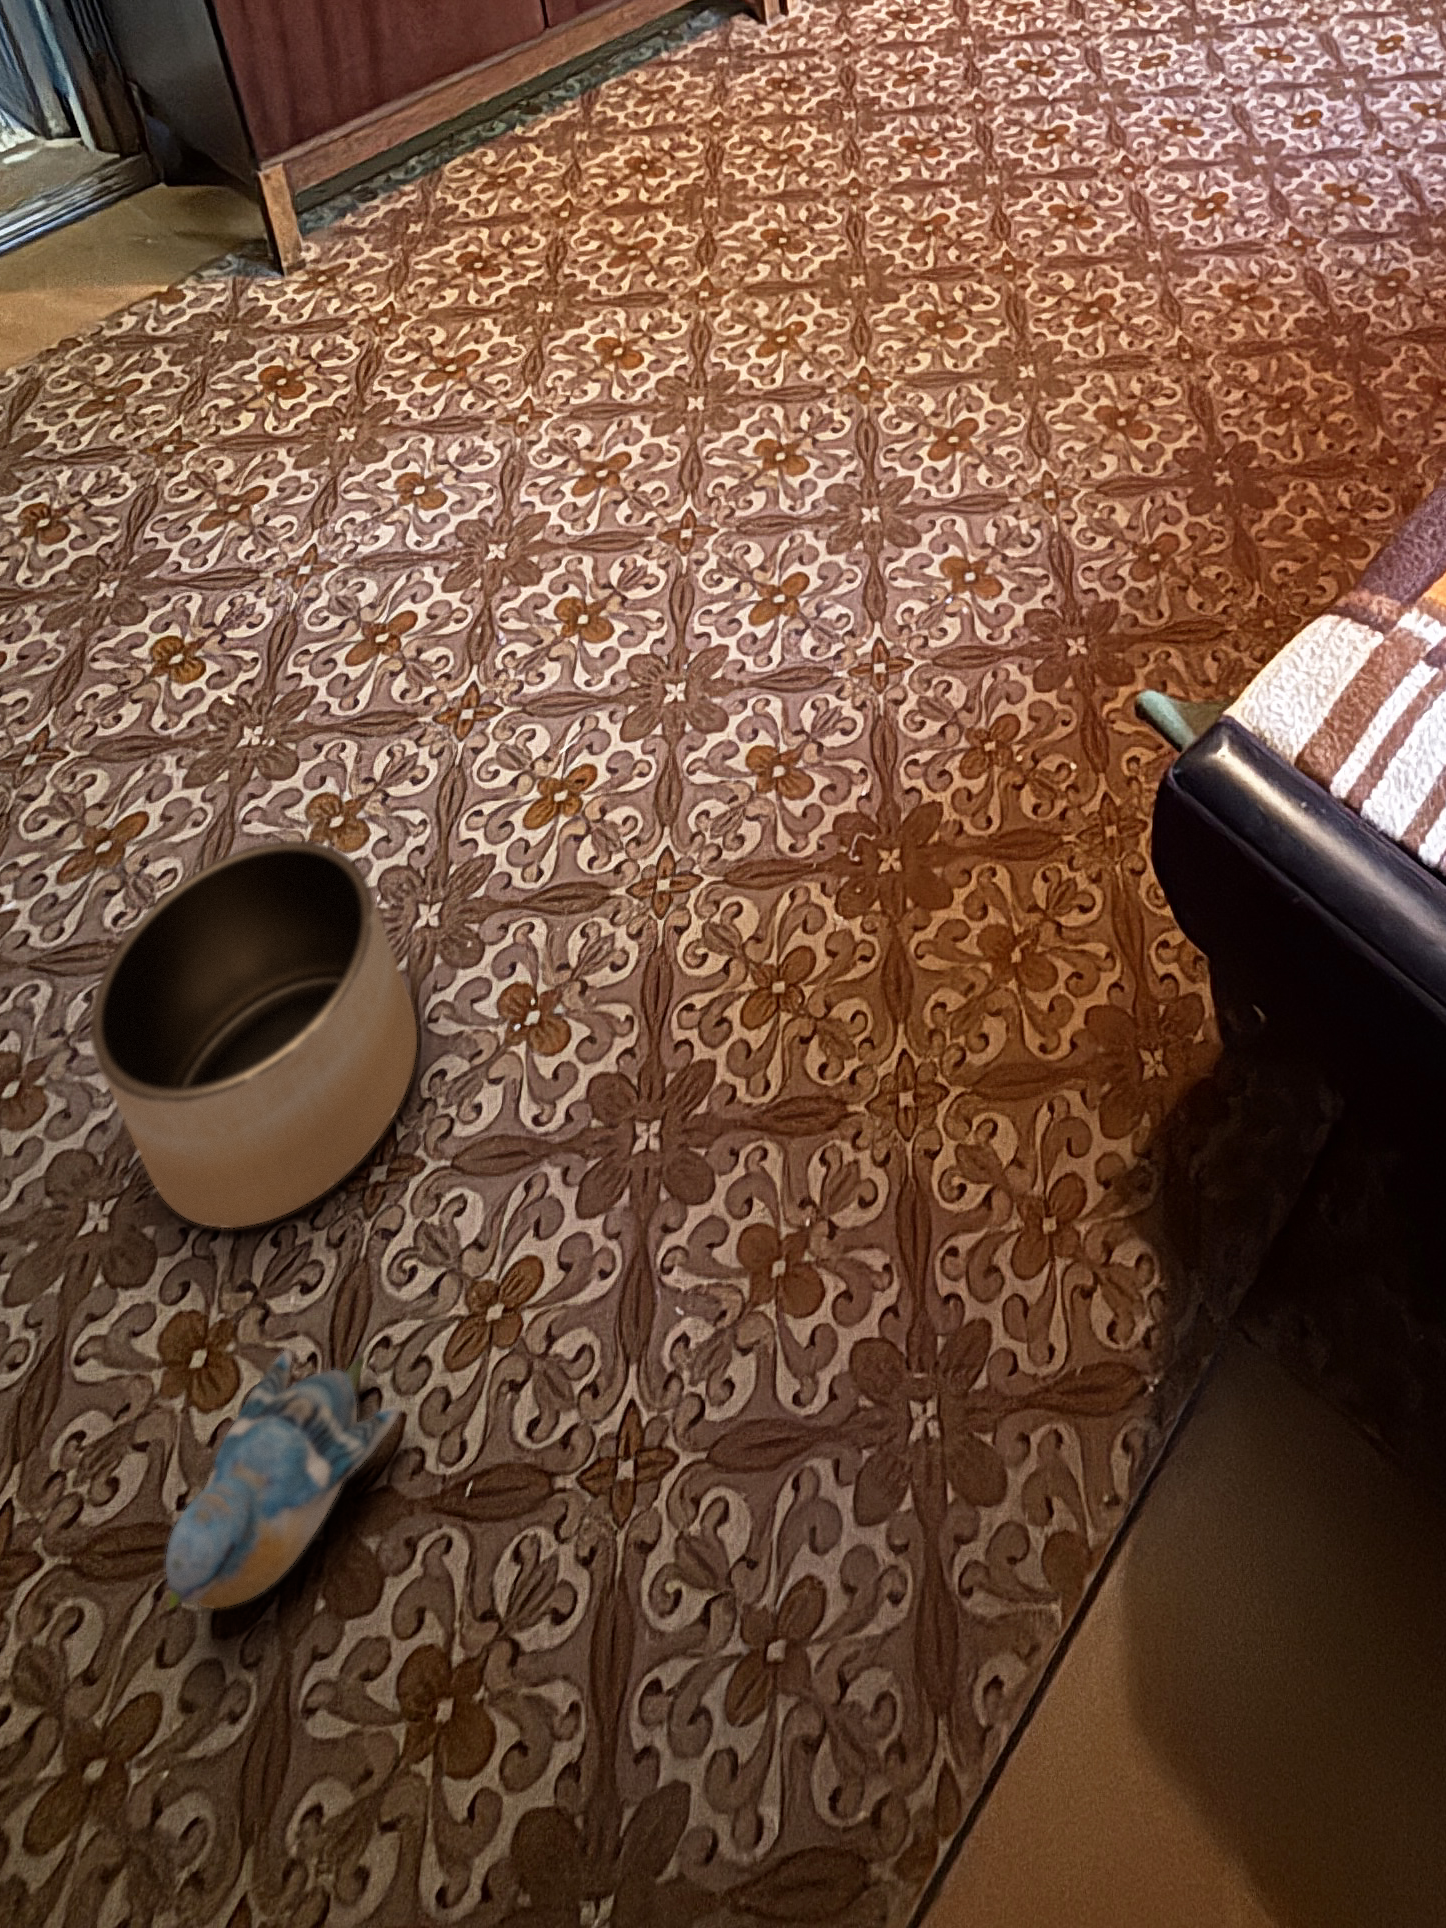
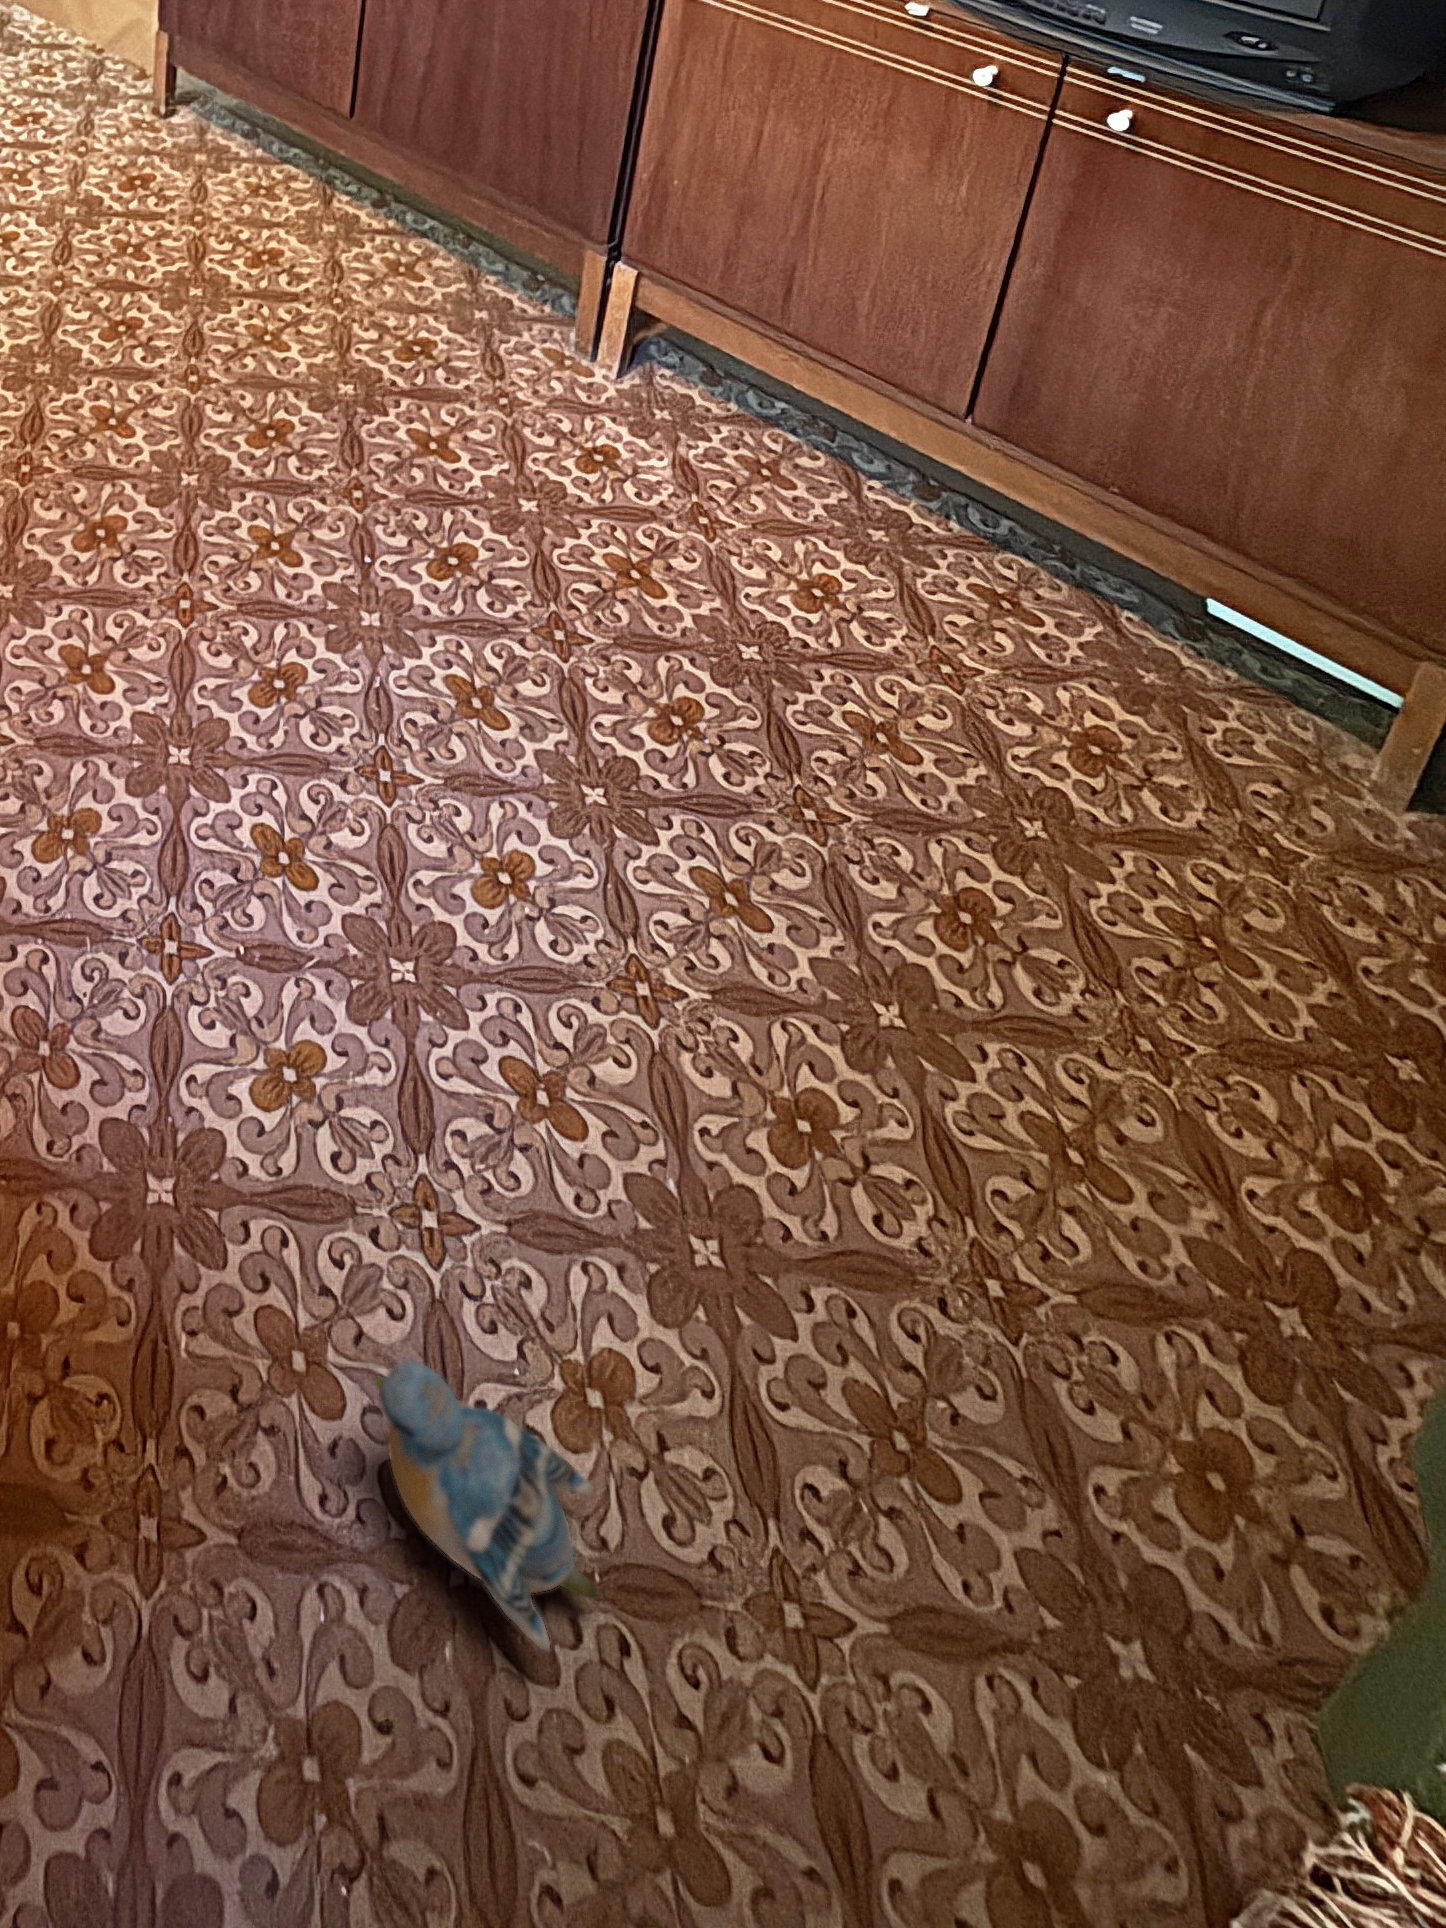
planter: present [90,841,417,1228] -> none [705,1140,1091,1644]

